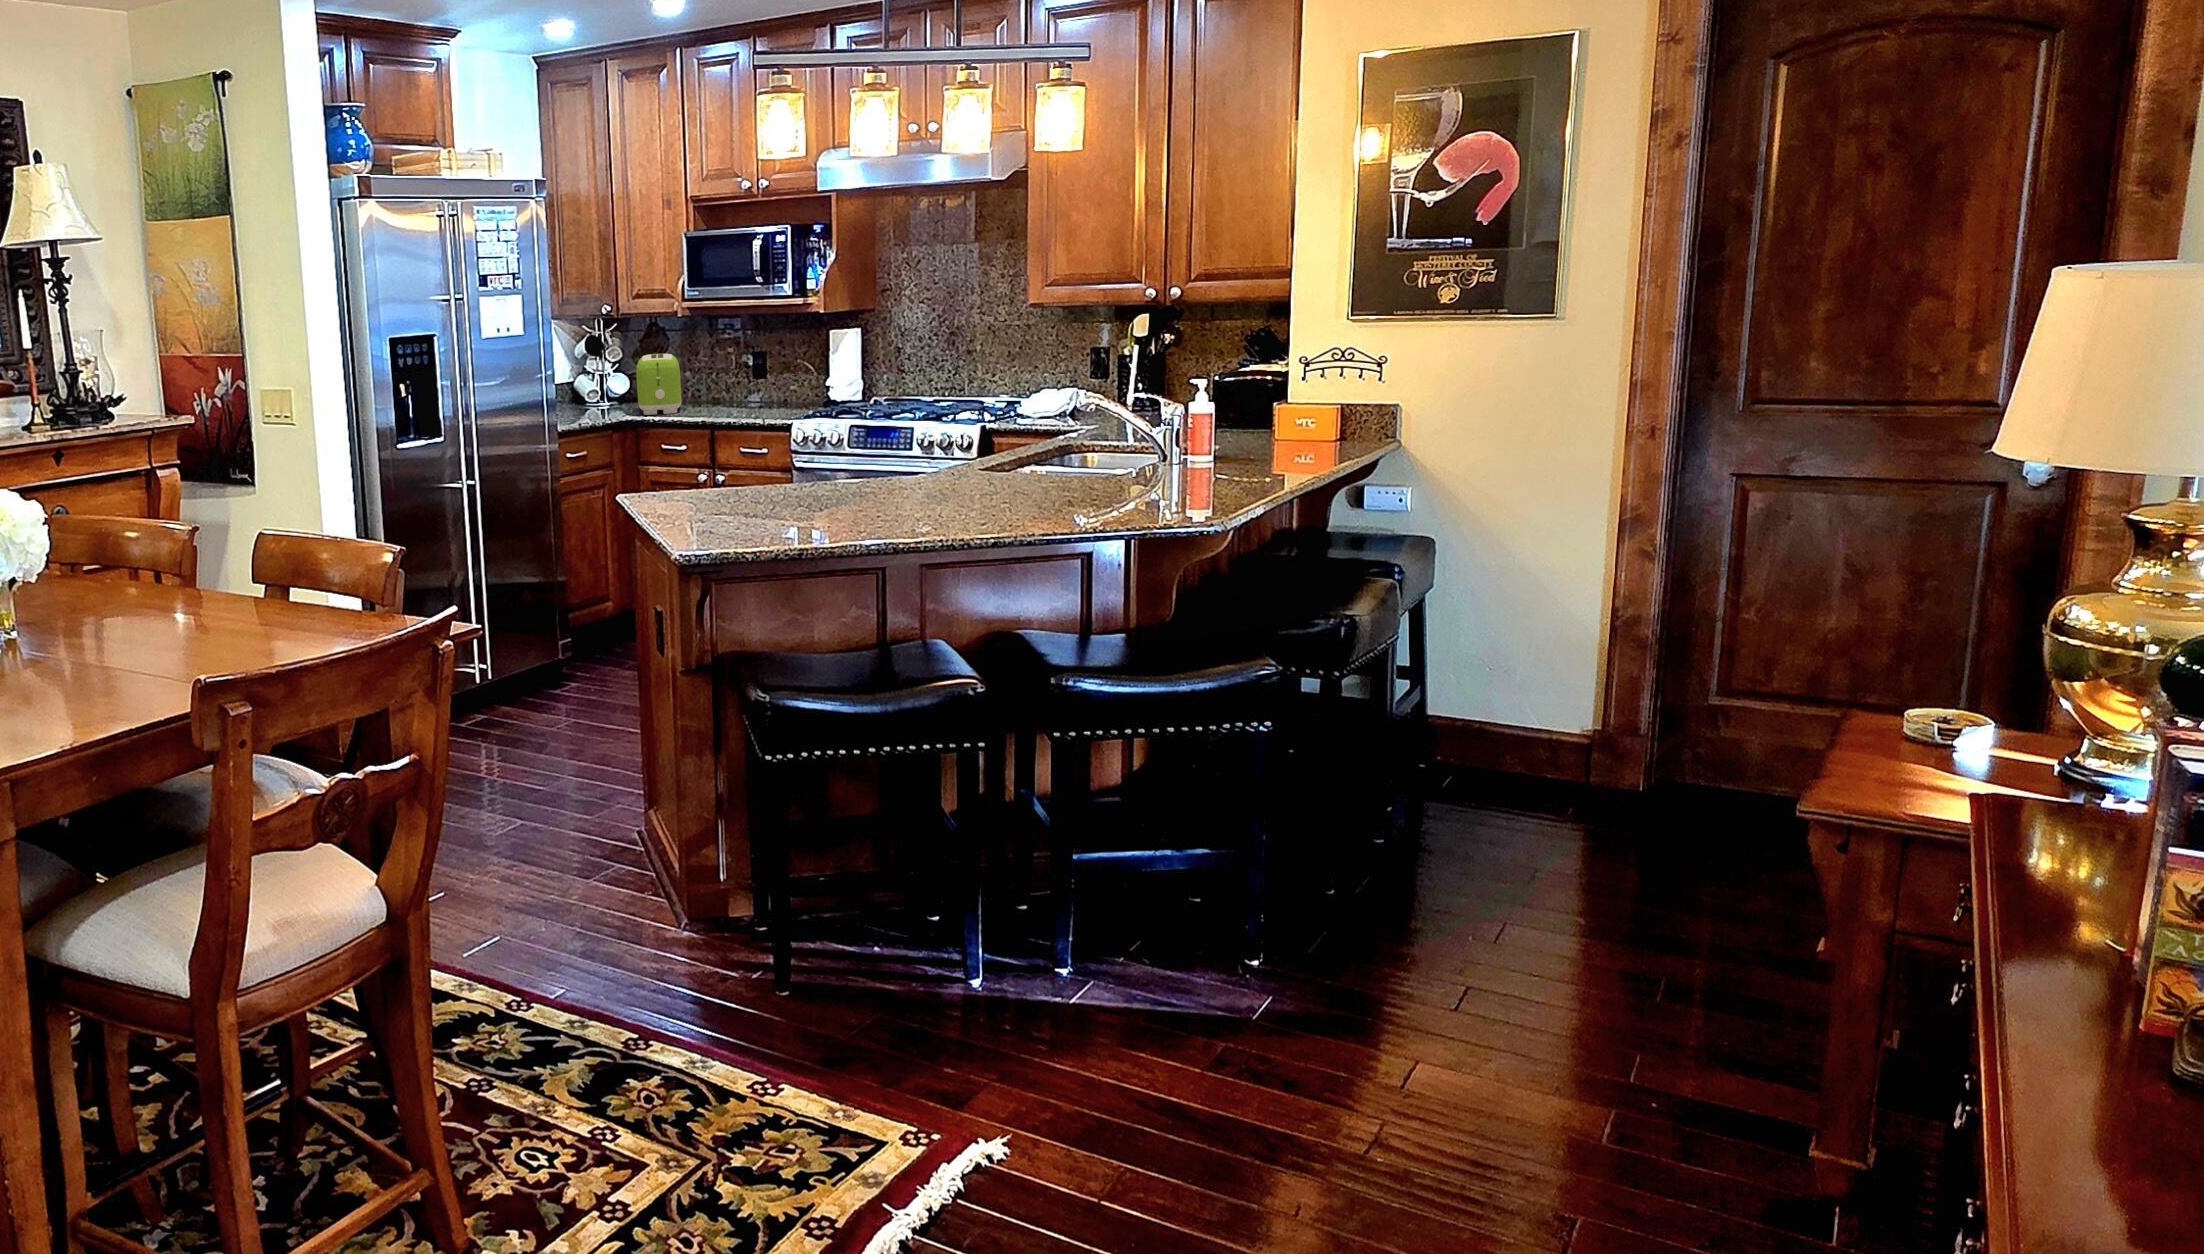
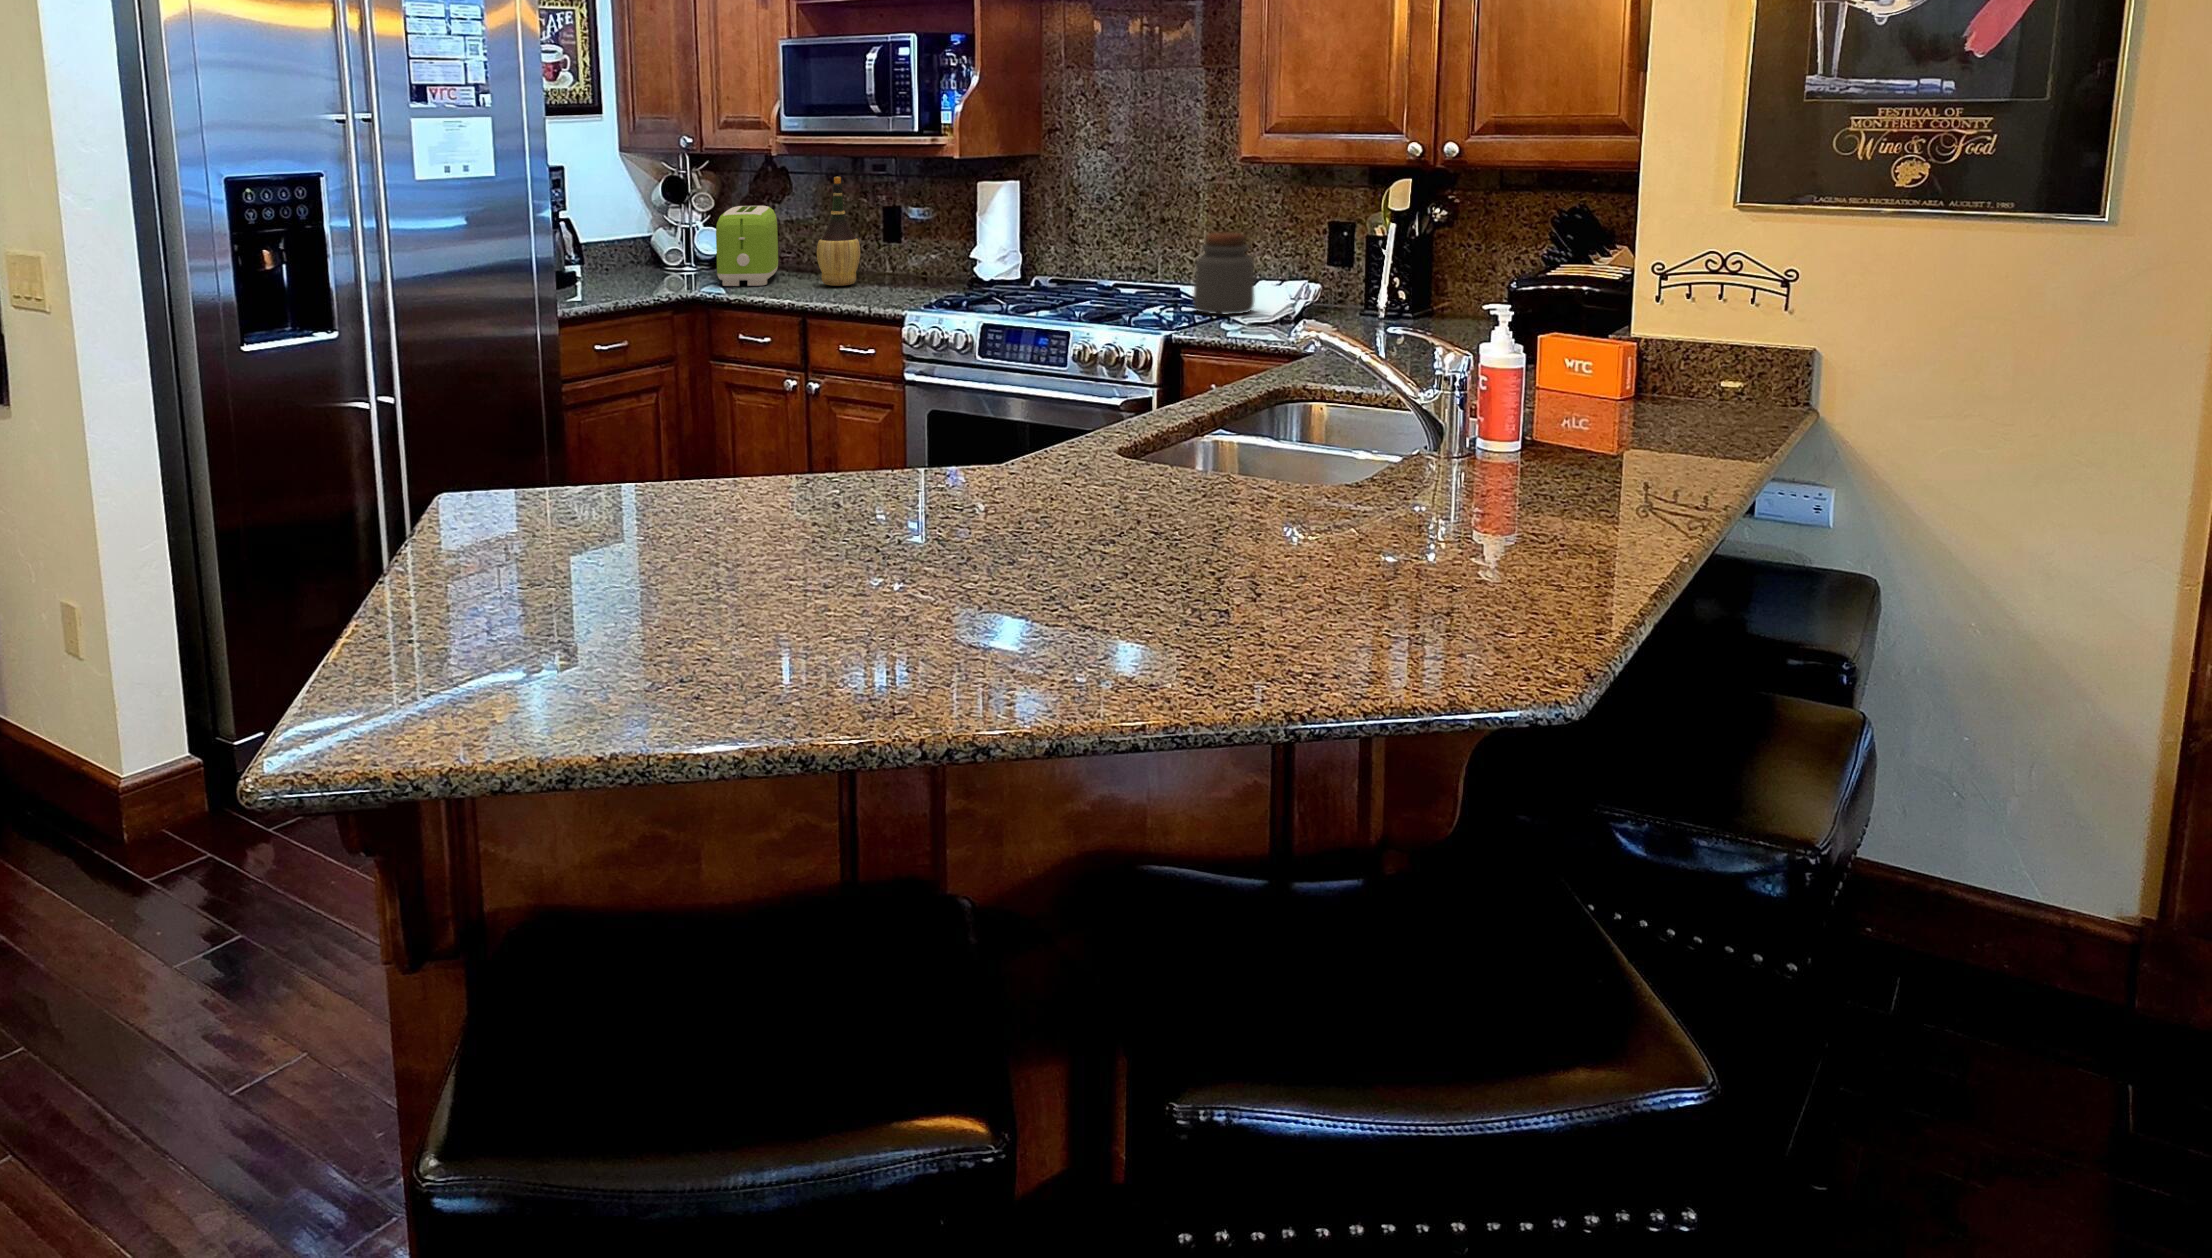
wine bottle: none [716,329,748,411] -> present [817,177,860,286]
jar: none [999,357,1041,415] -> present [1193,233,1254,315]

